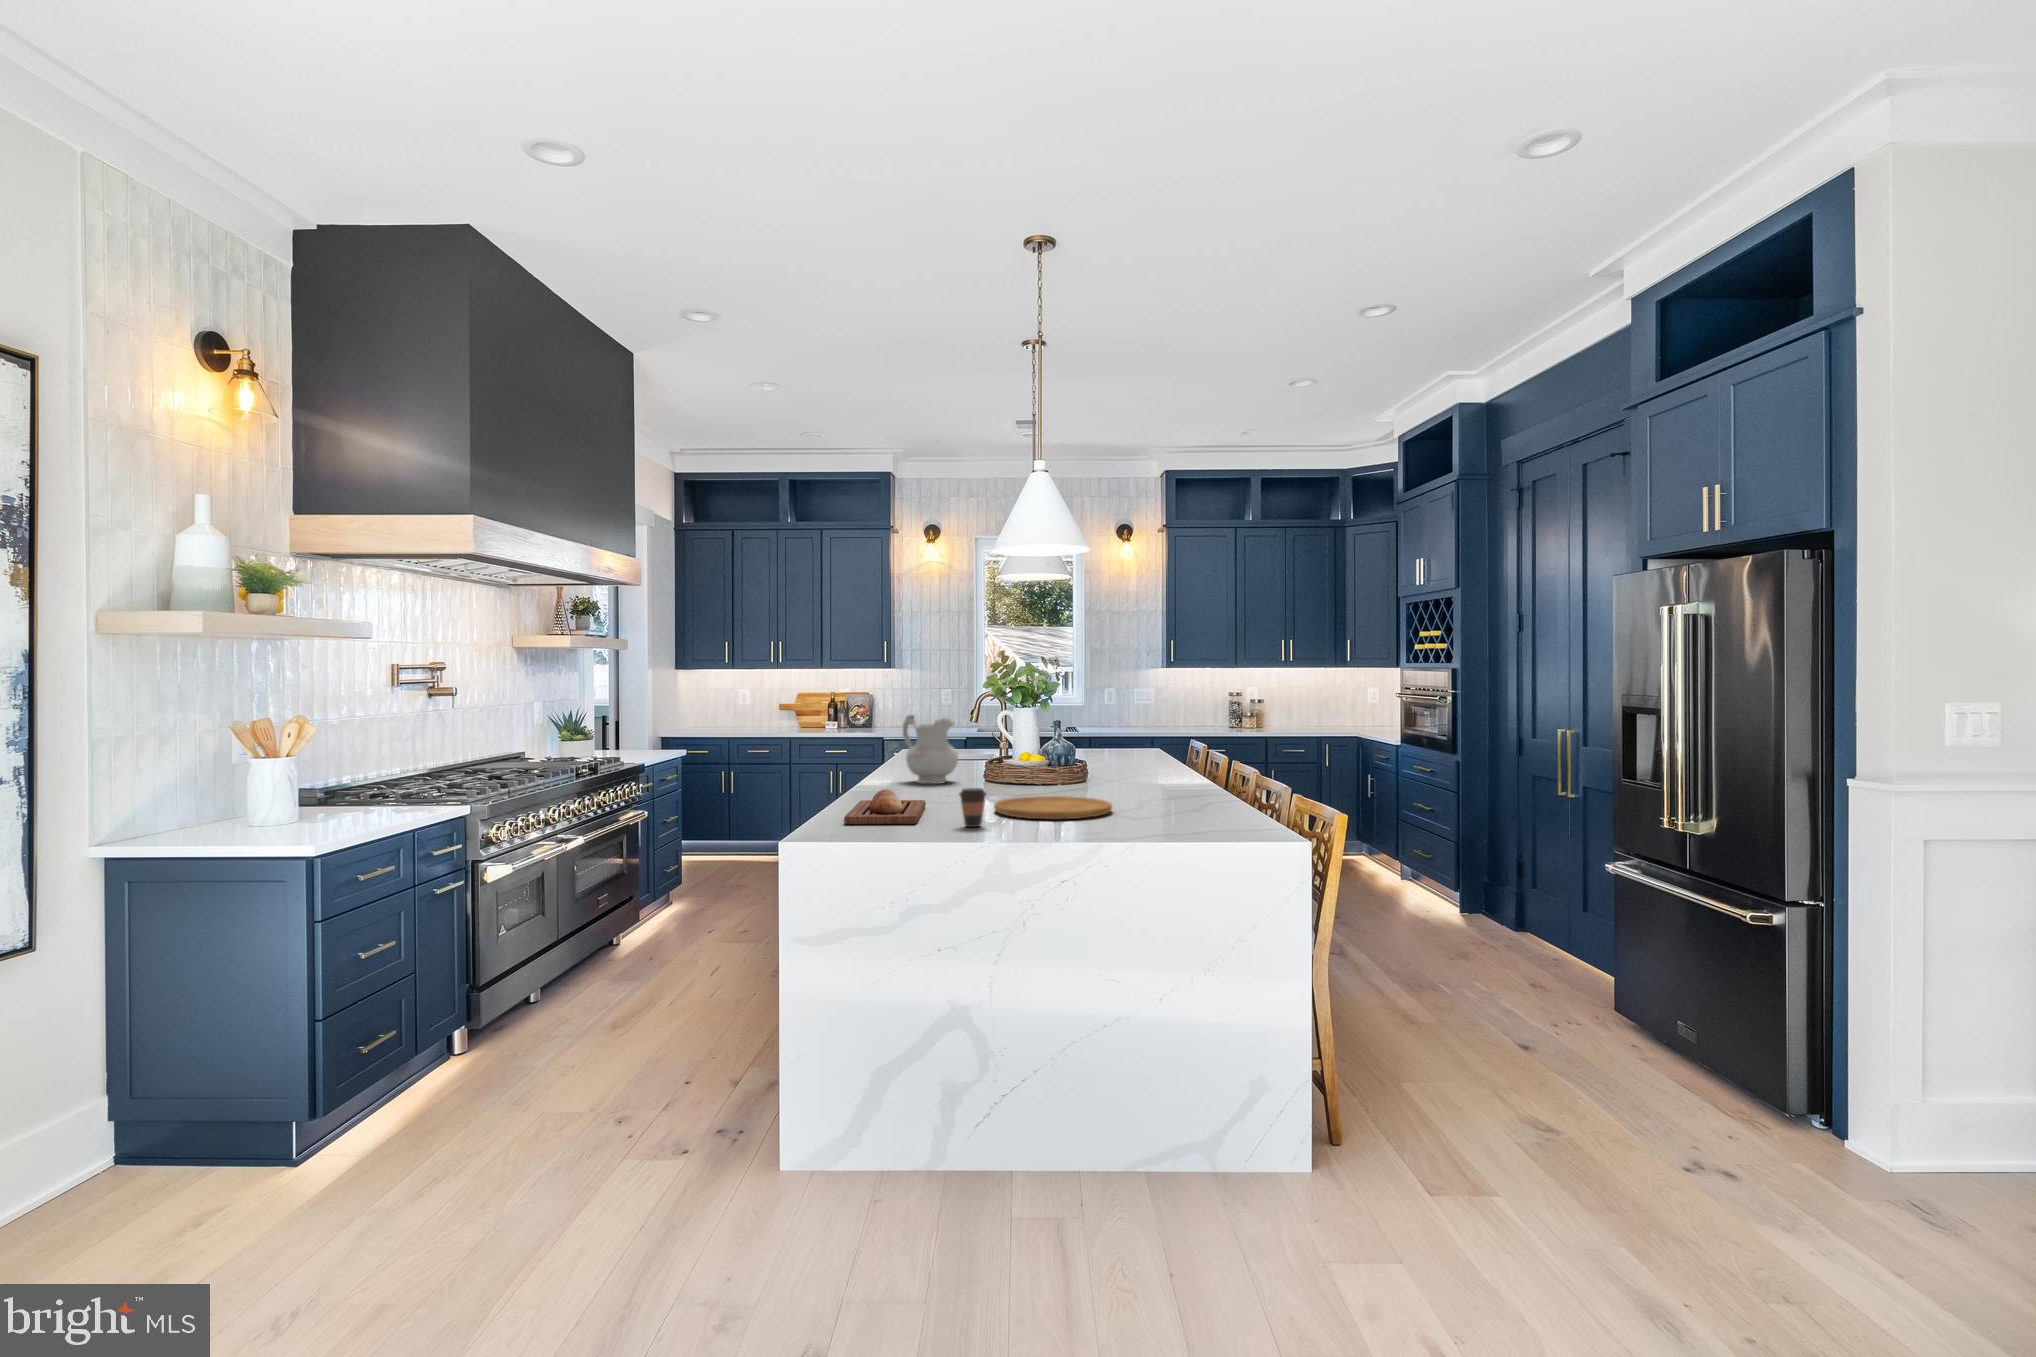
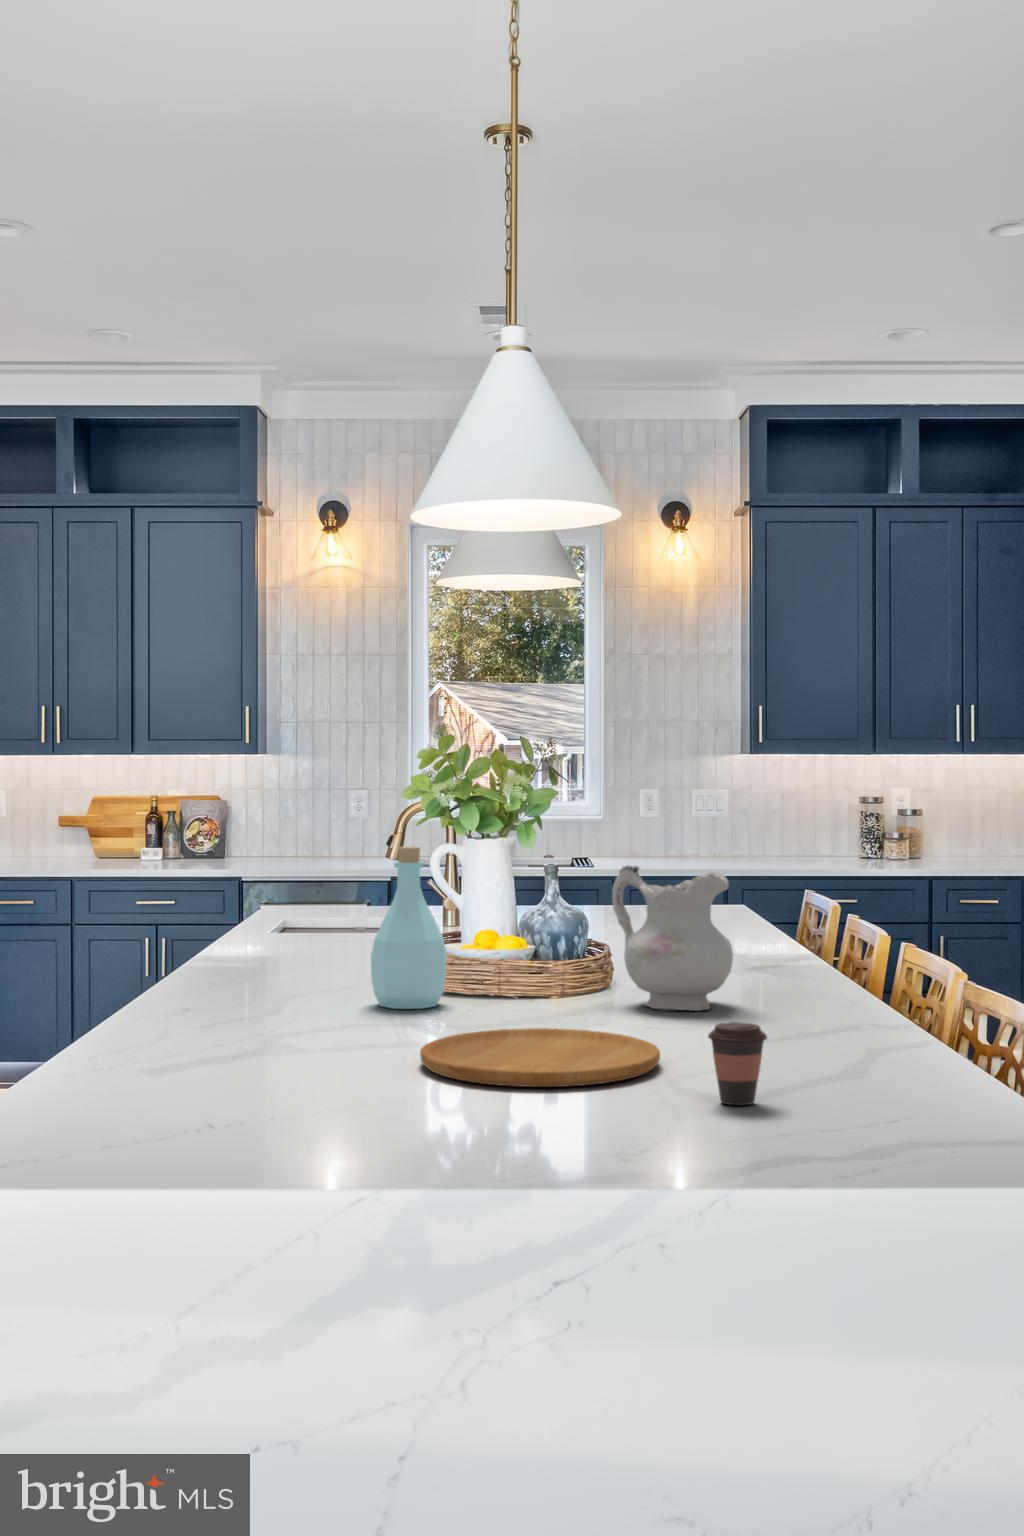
bottle: none [966,709,1004,791] -> present [371,846,447,1009]
ceramic pitcher: present [902,715,958,784] -> present [612,865,733,1011]
coffee cup: present [959,788,986,827] -> present [708,1022,767,1105]
bread loaf: present [844,789,926,824] -> none [105,1019,283,1100]

